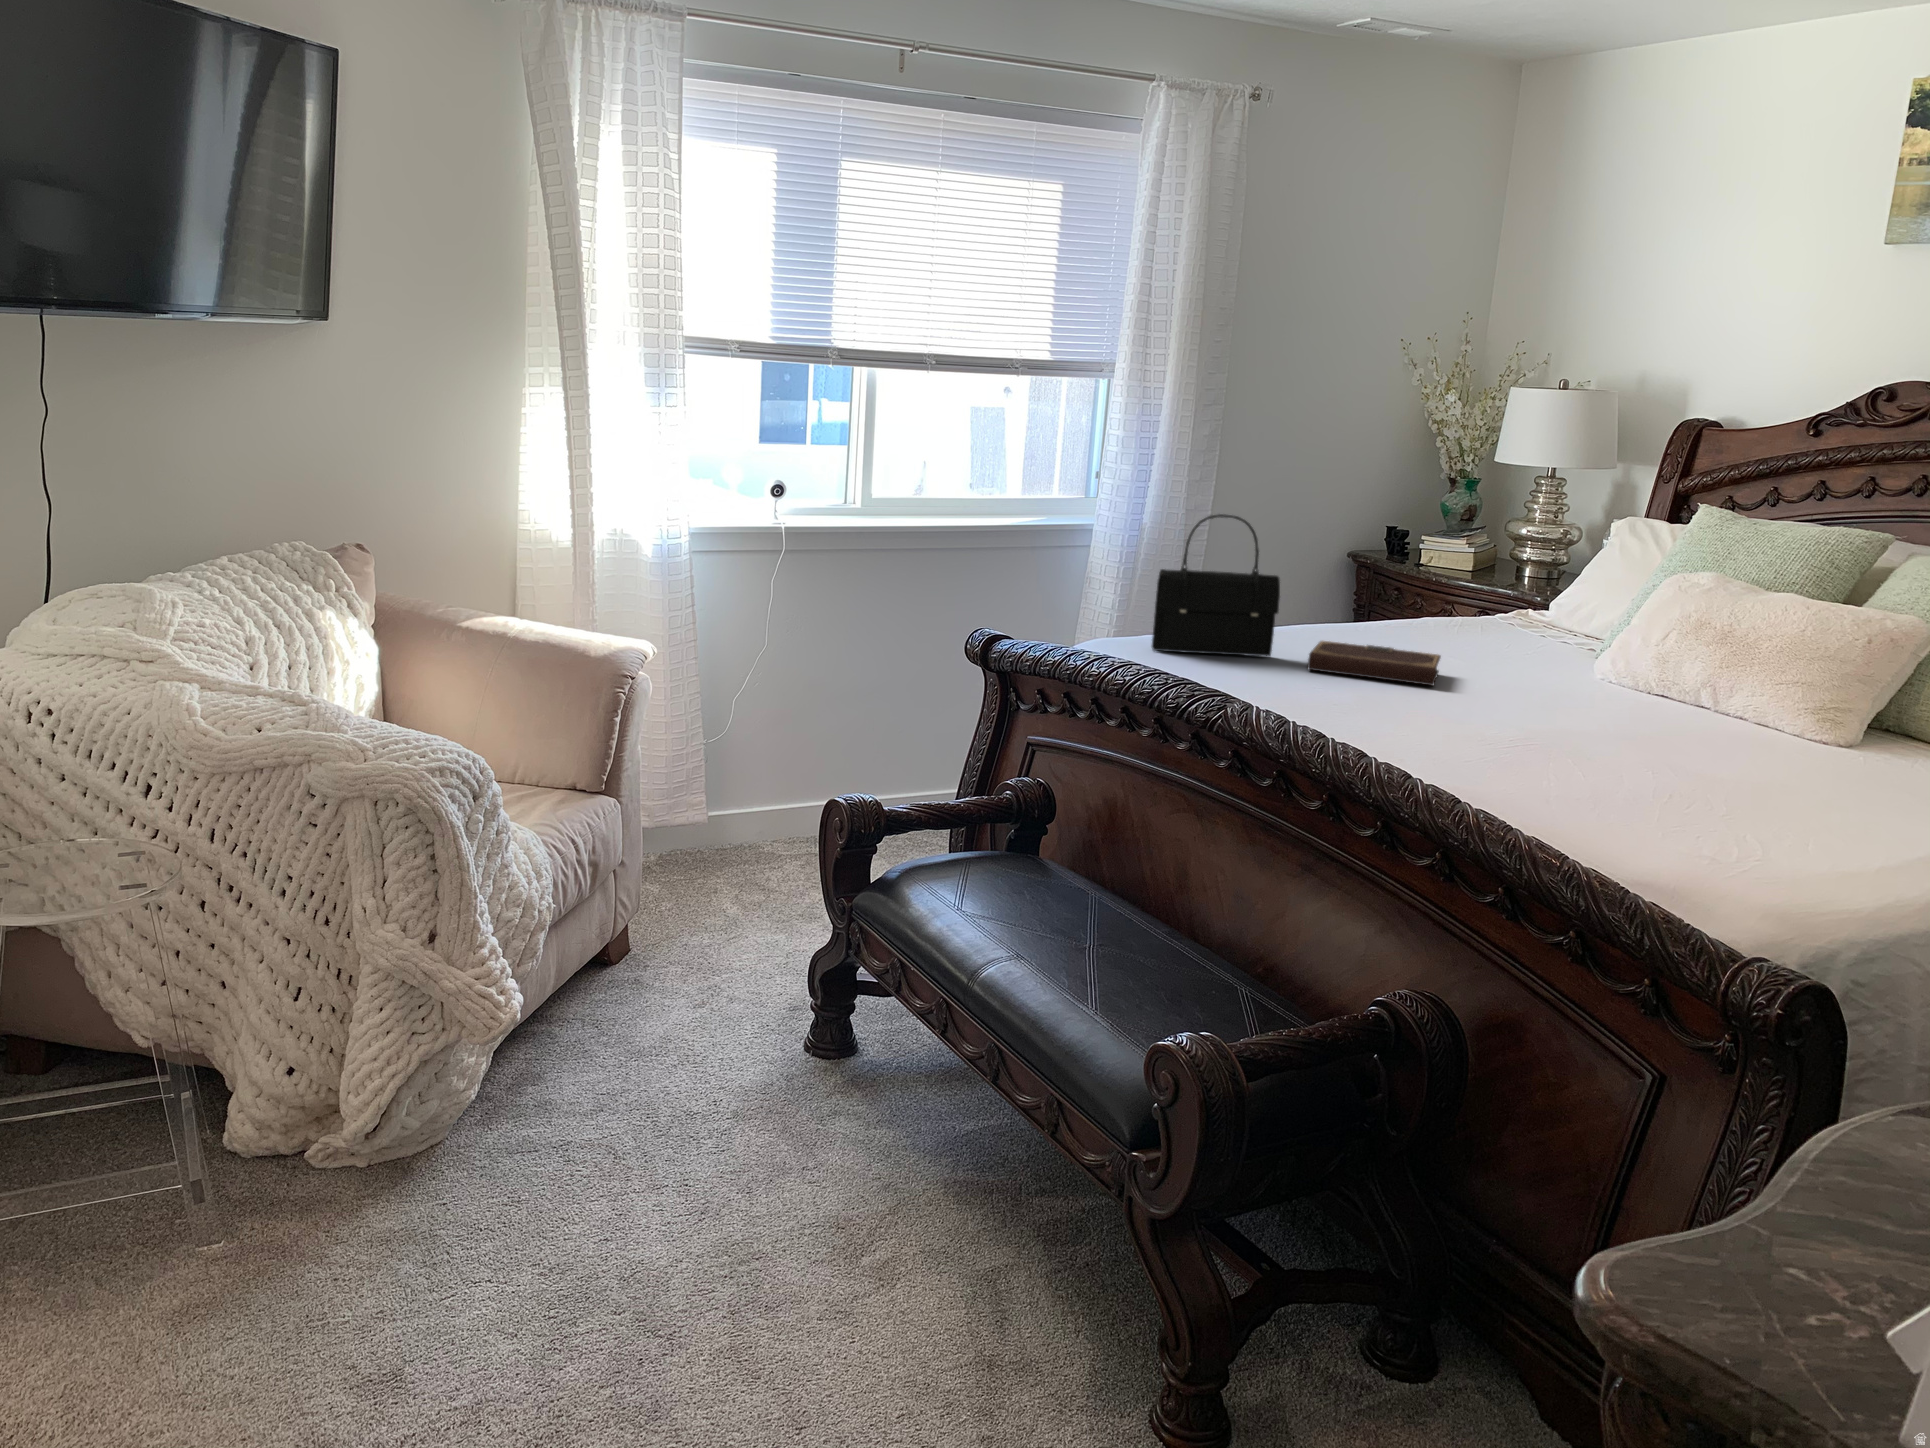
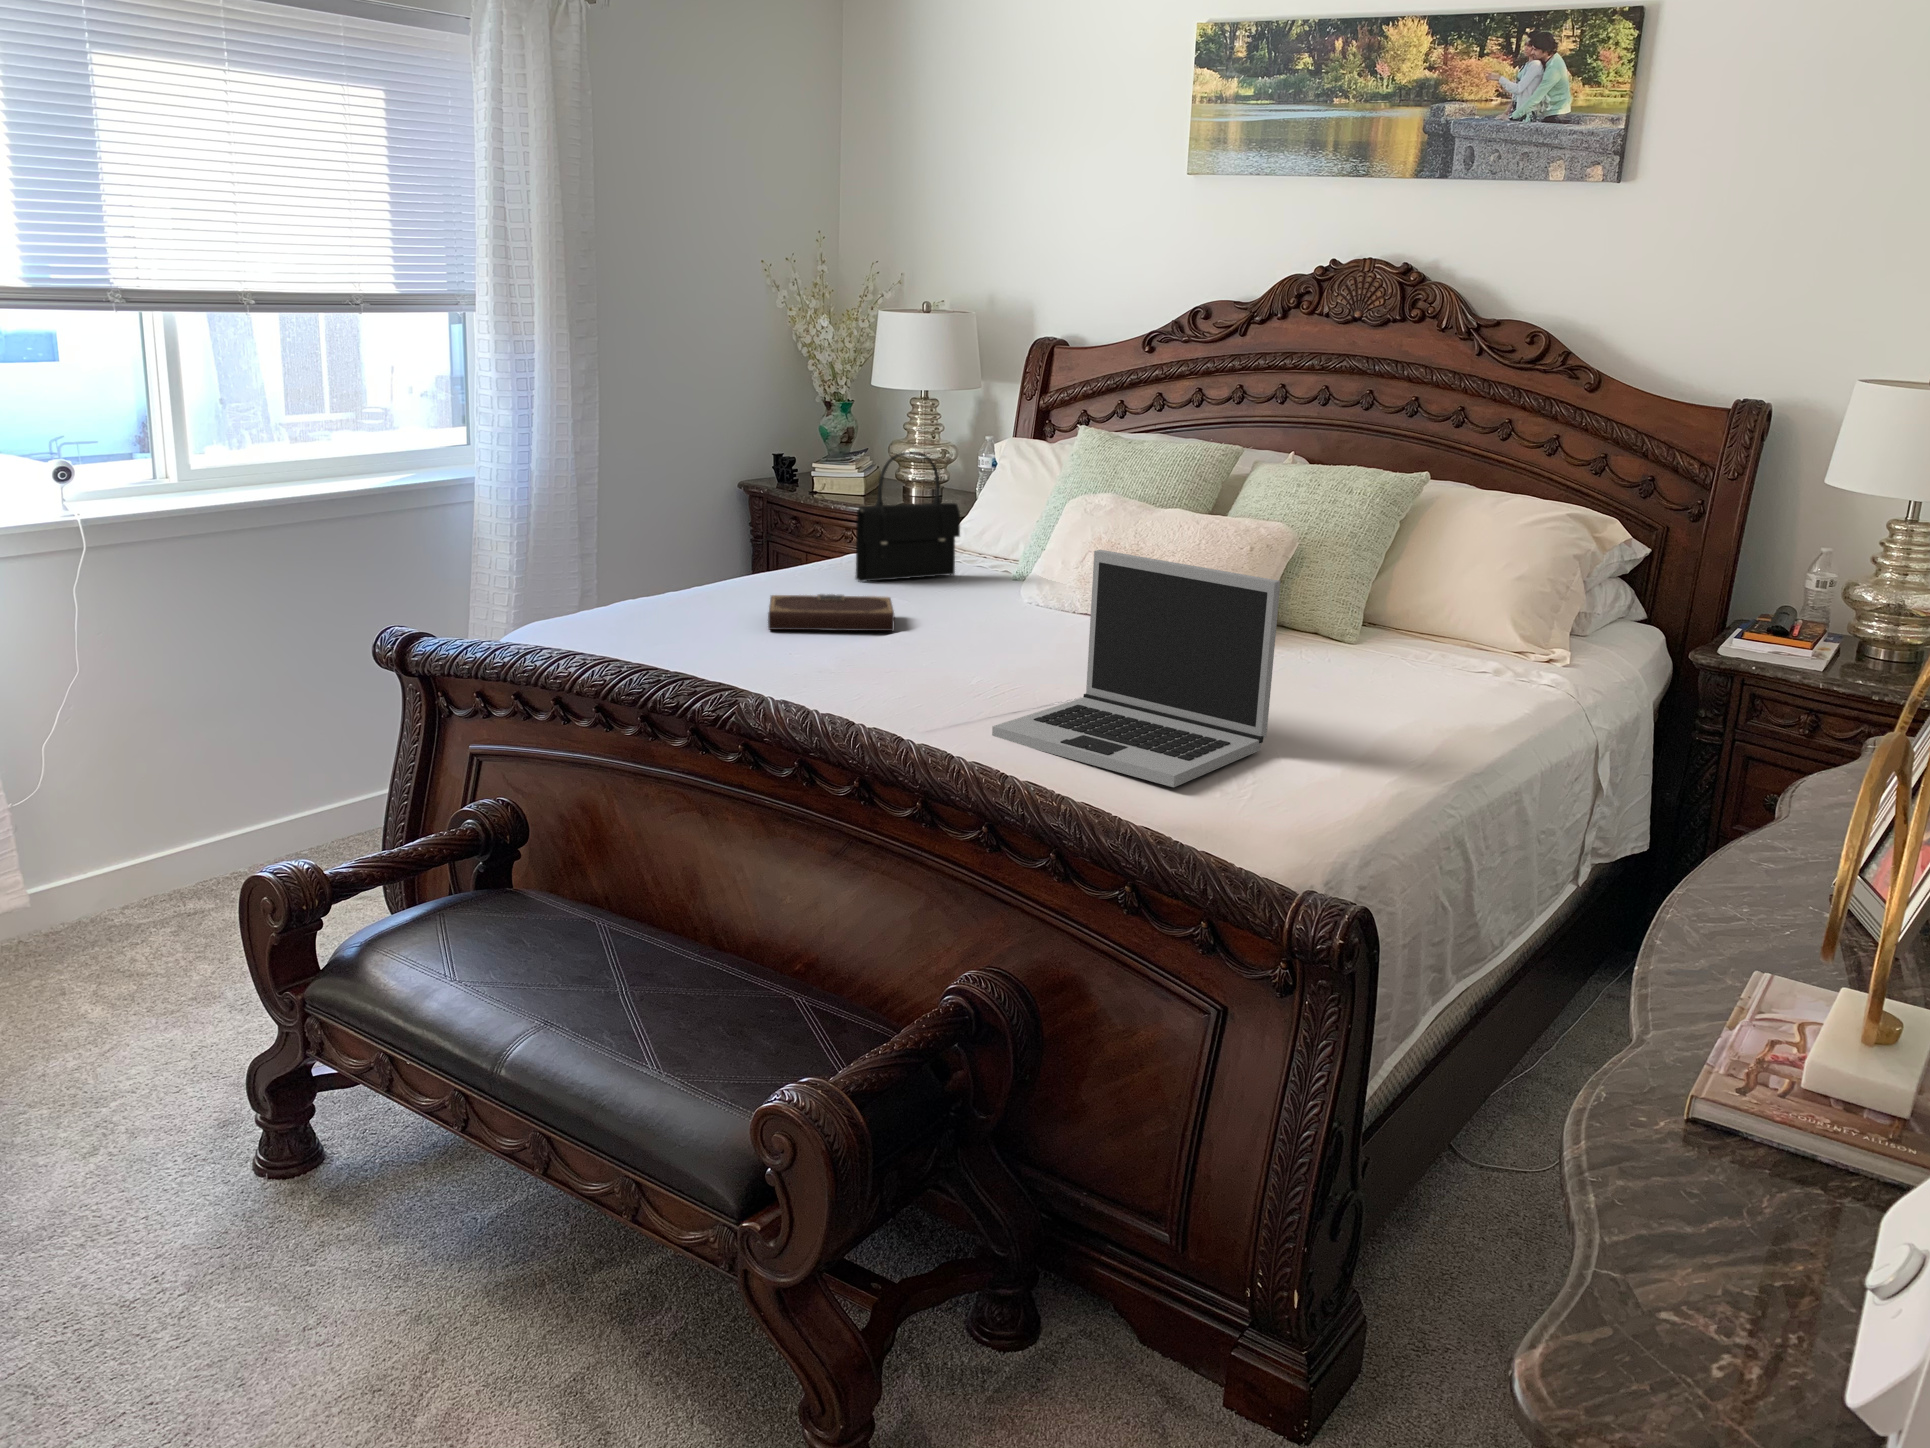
handbag: present [1152,514,1280,656] -> present [856,452,960,582]
laptop: none [1485,611,1837,852] -> present [992,550,1280,787]

